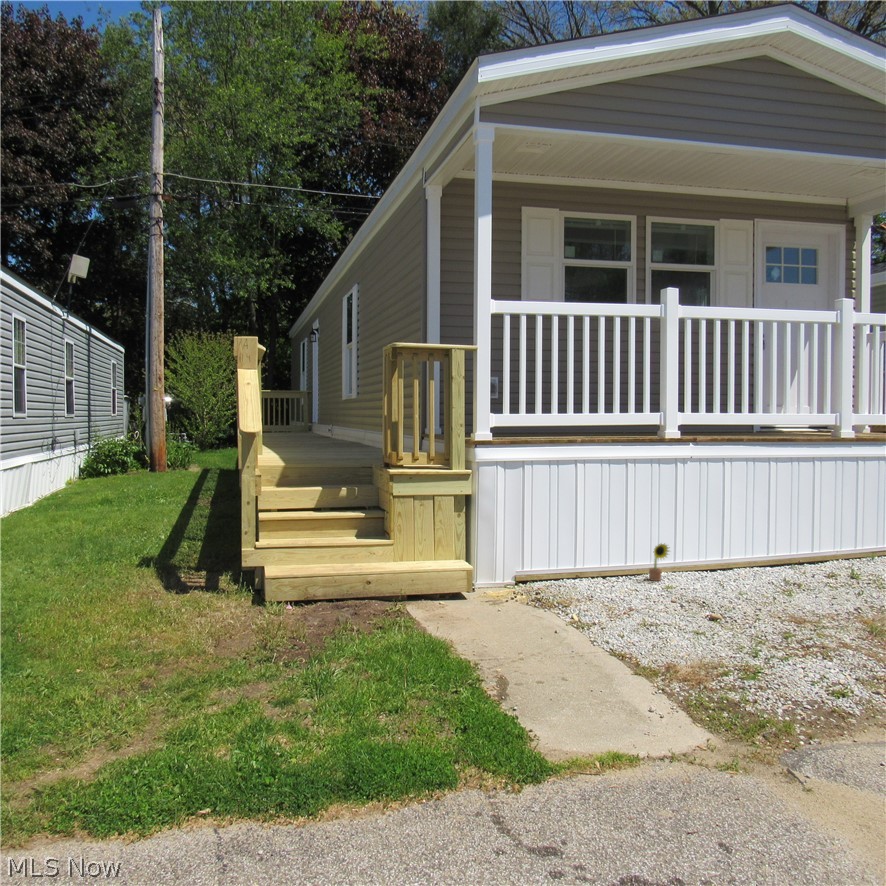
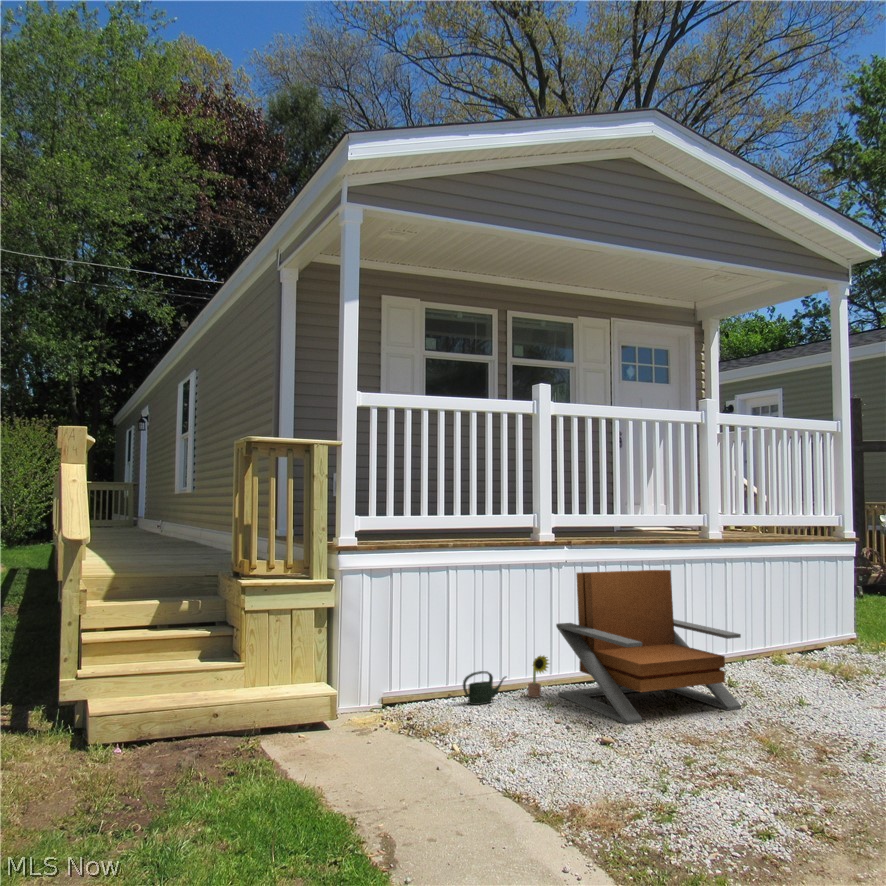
lounge chair: none [678,467,863,607] -> present [556,570,741,724]
watering can: none [587,555,629,585] -> present [463,671,506,705]

